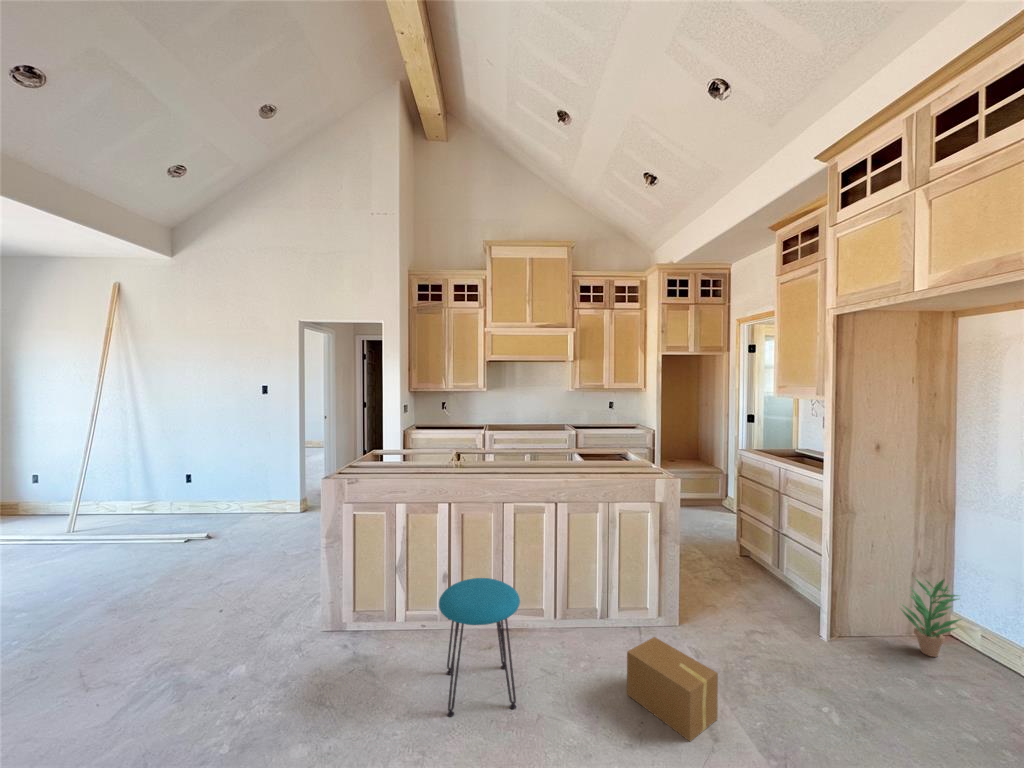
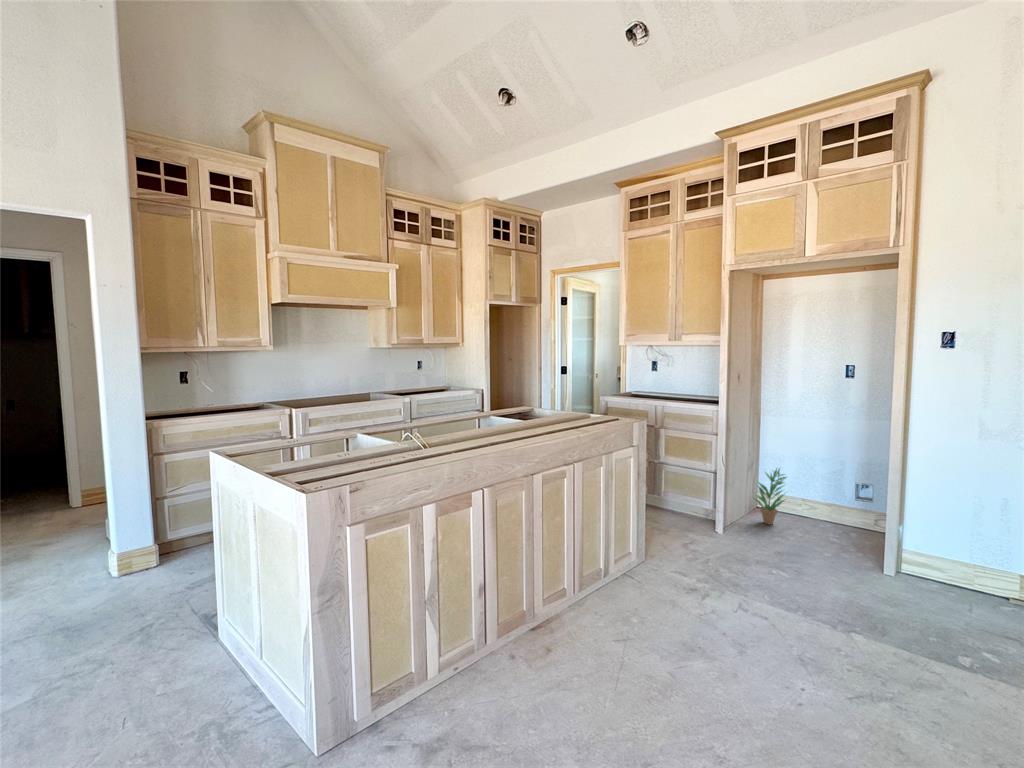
stool: present [439,578,520,717] -> none [531,546,632,700]
cardboard box: present [627,637,718,741] -> none [679,559,753,623]

